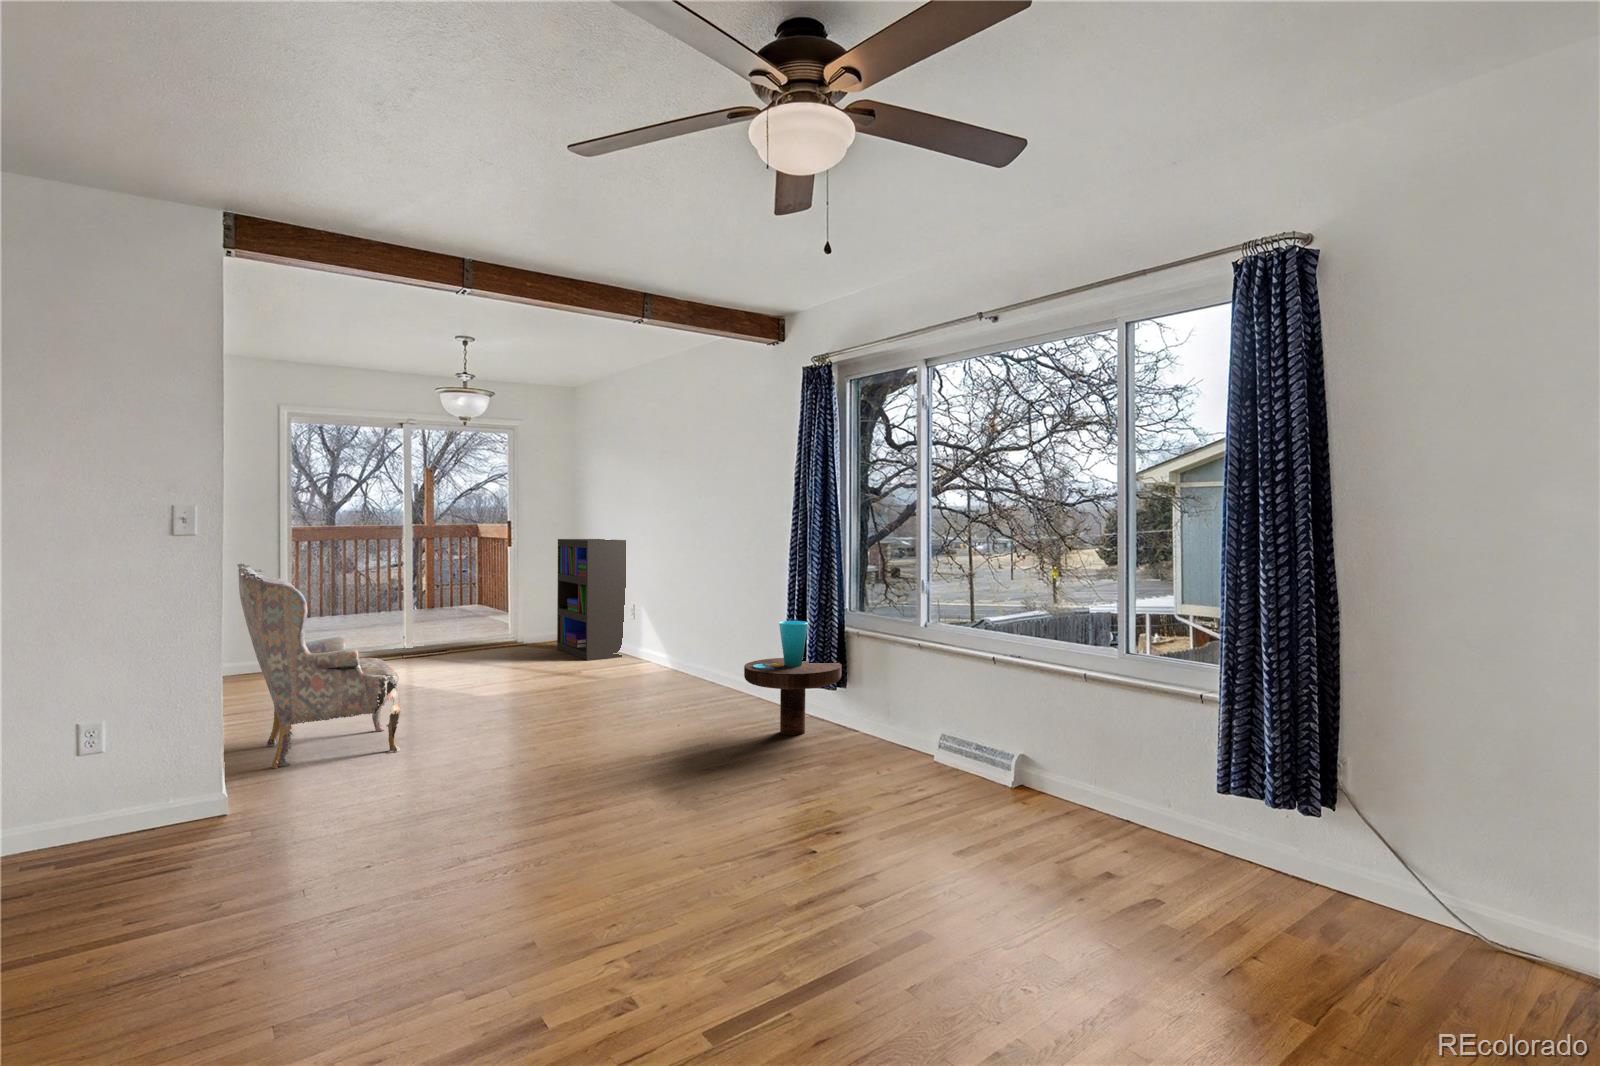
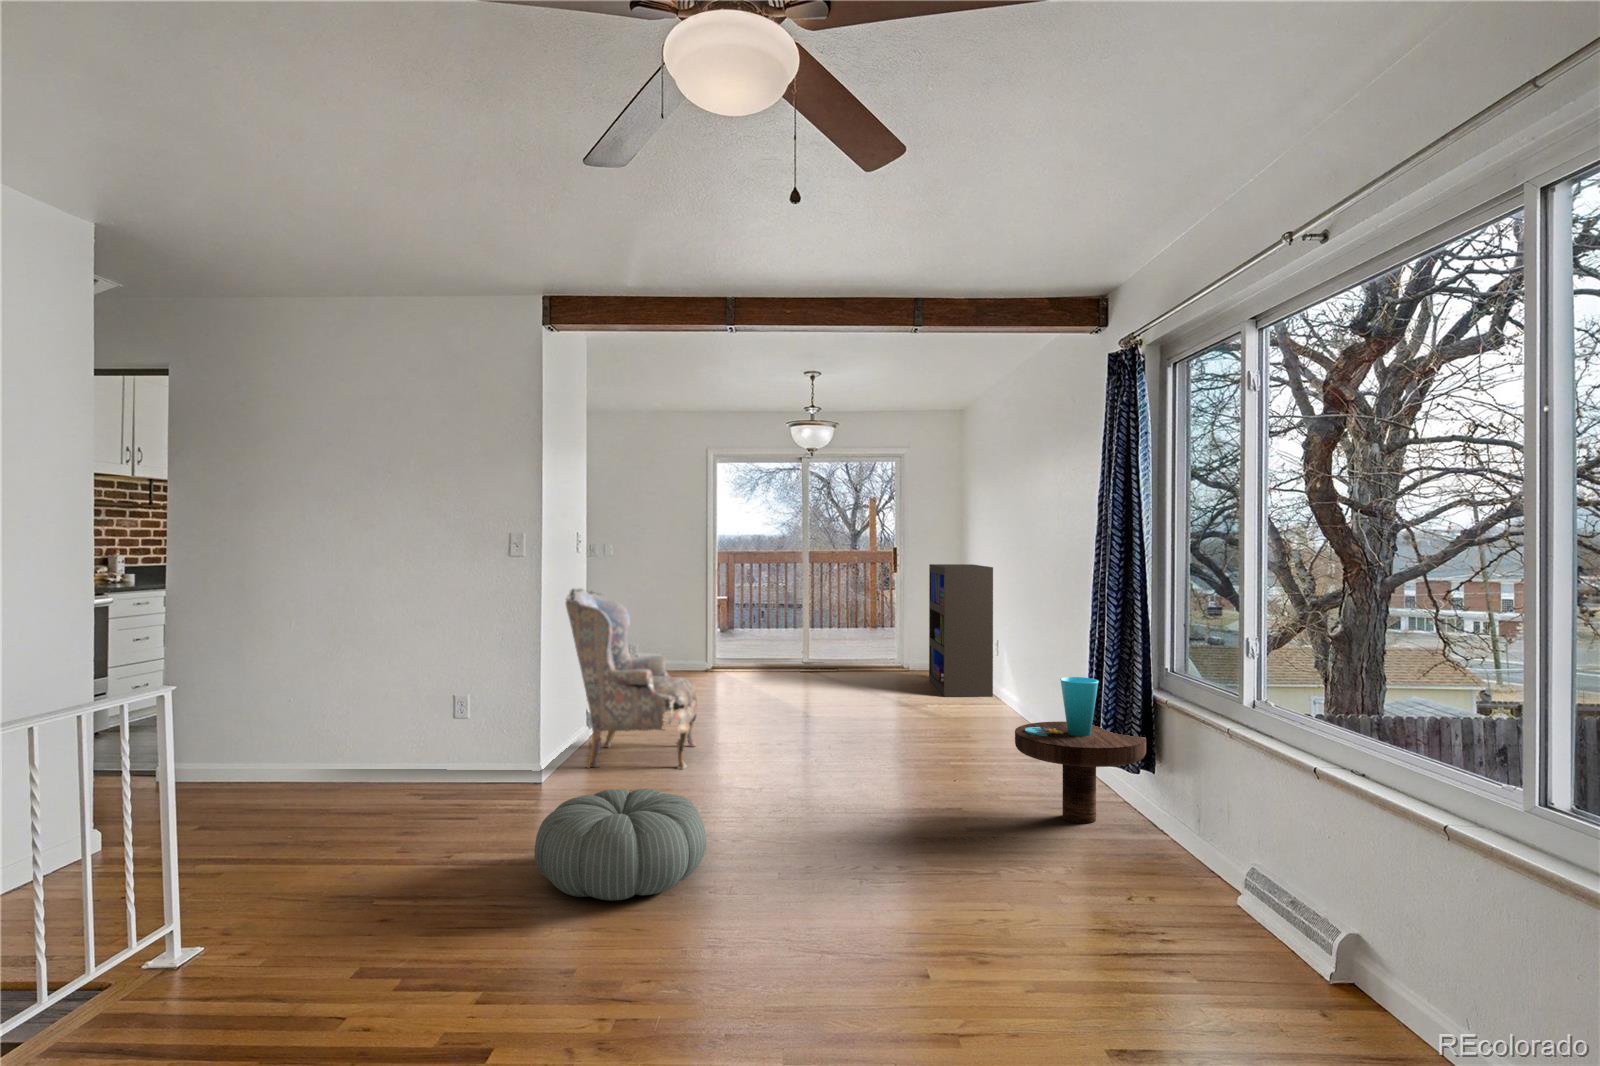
pouf: none [362,759,548,874] -> present [535,789,706,900]

